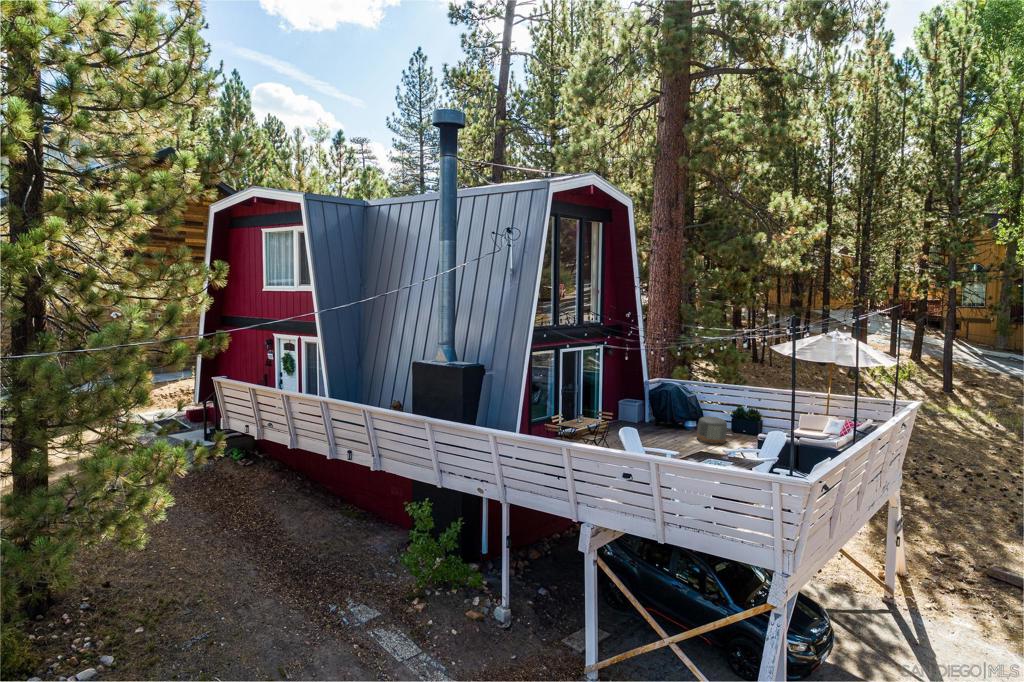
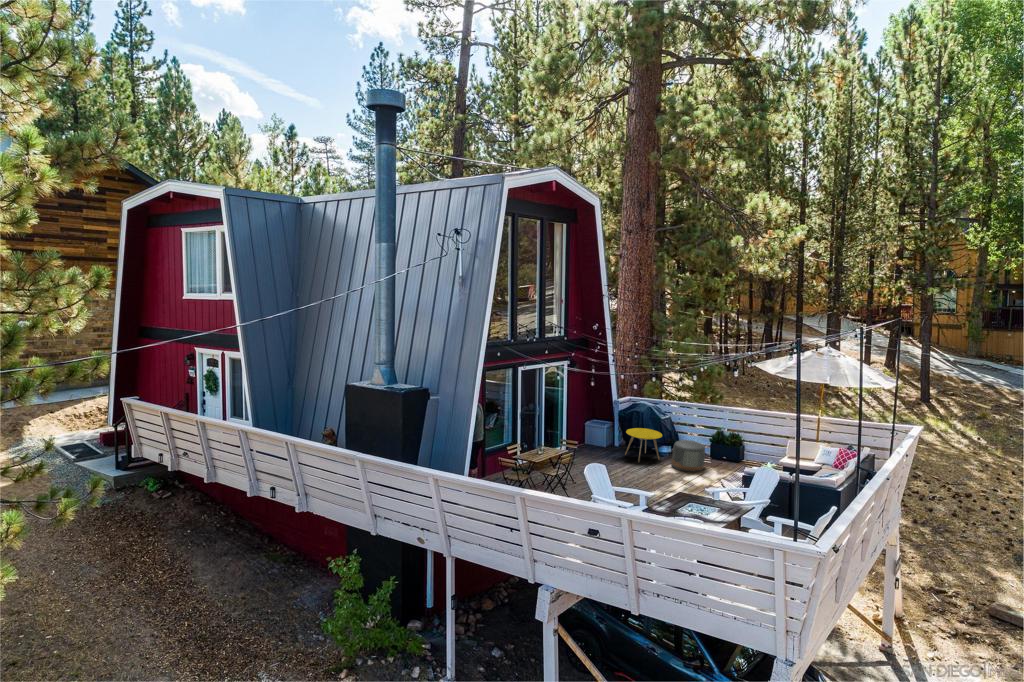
side table: none [654,407,689,437] -> present [625,428,662,462]

